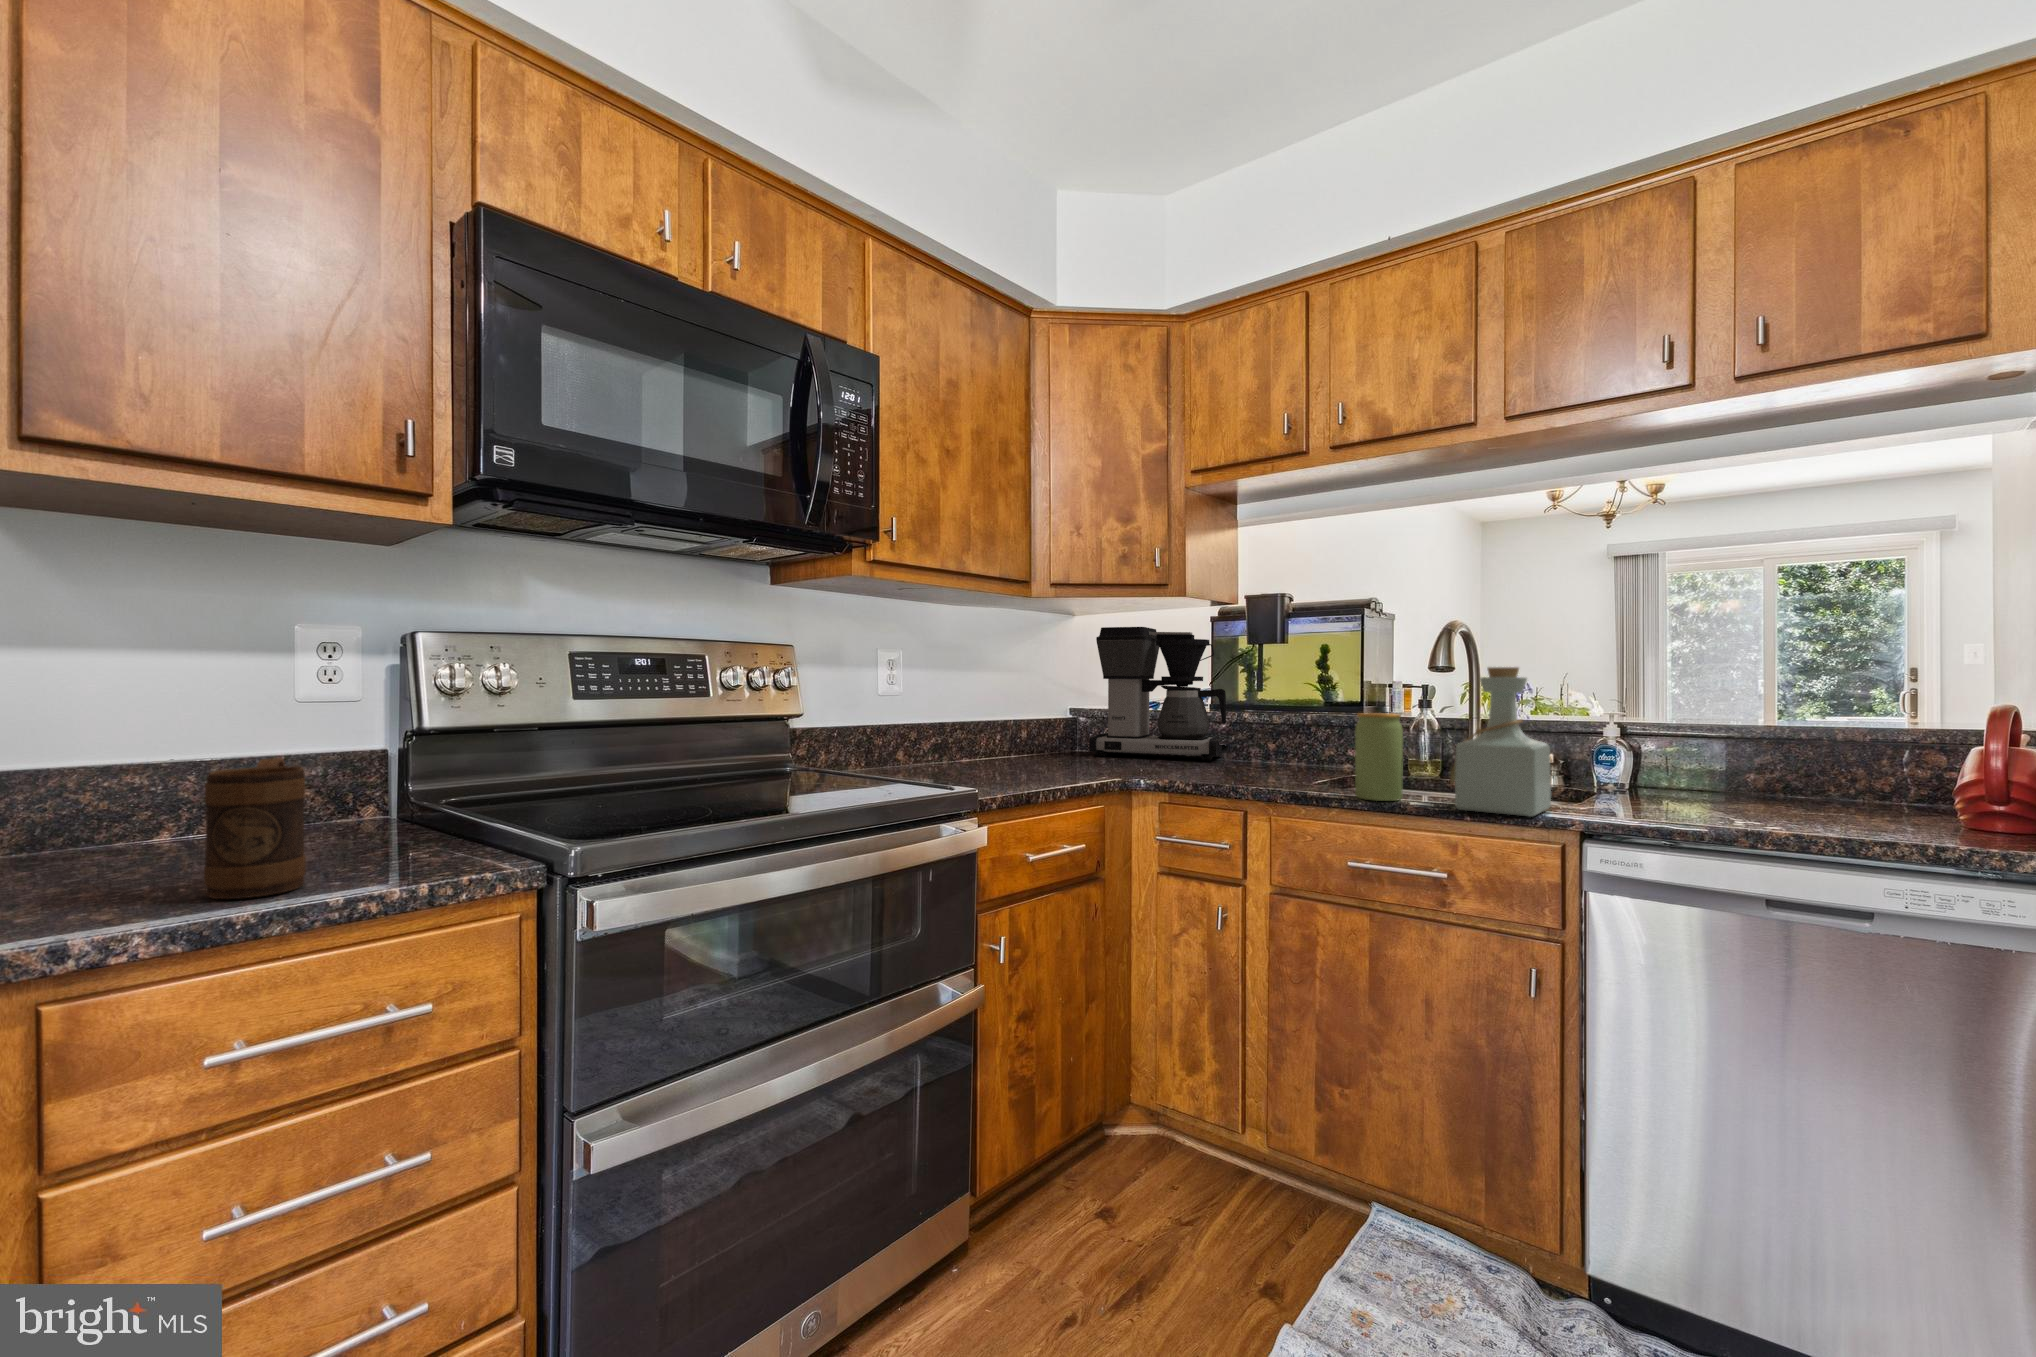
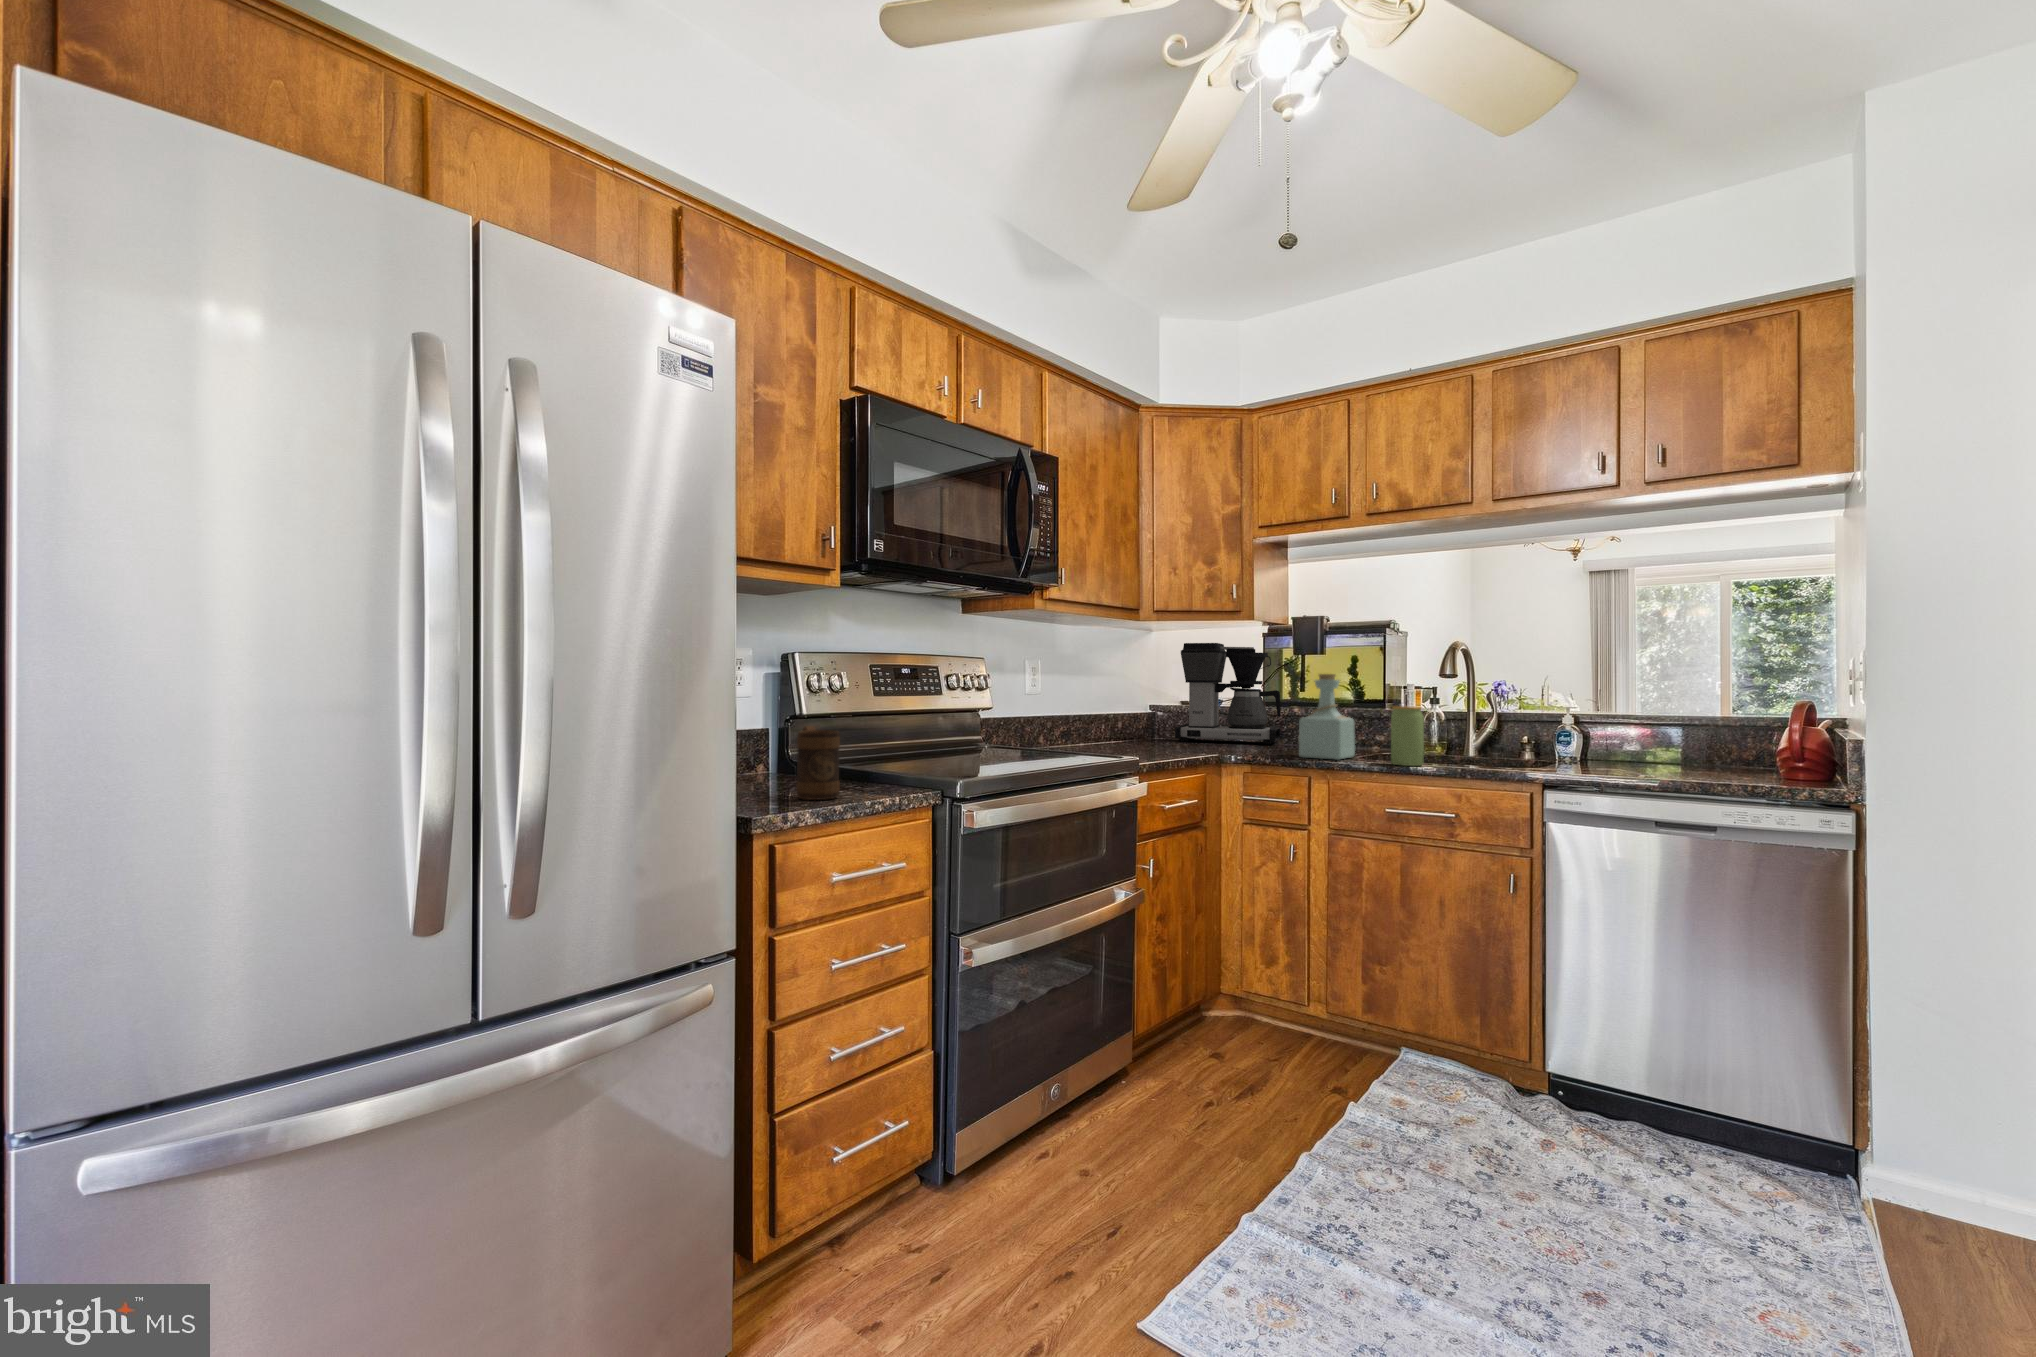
bottle: present [1450,667,1551,817] -> present [1298,674,1355,760]

